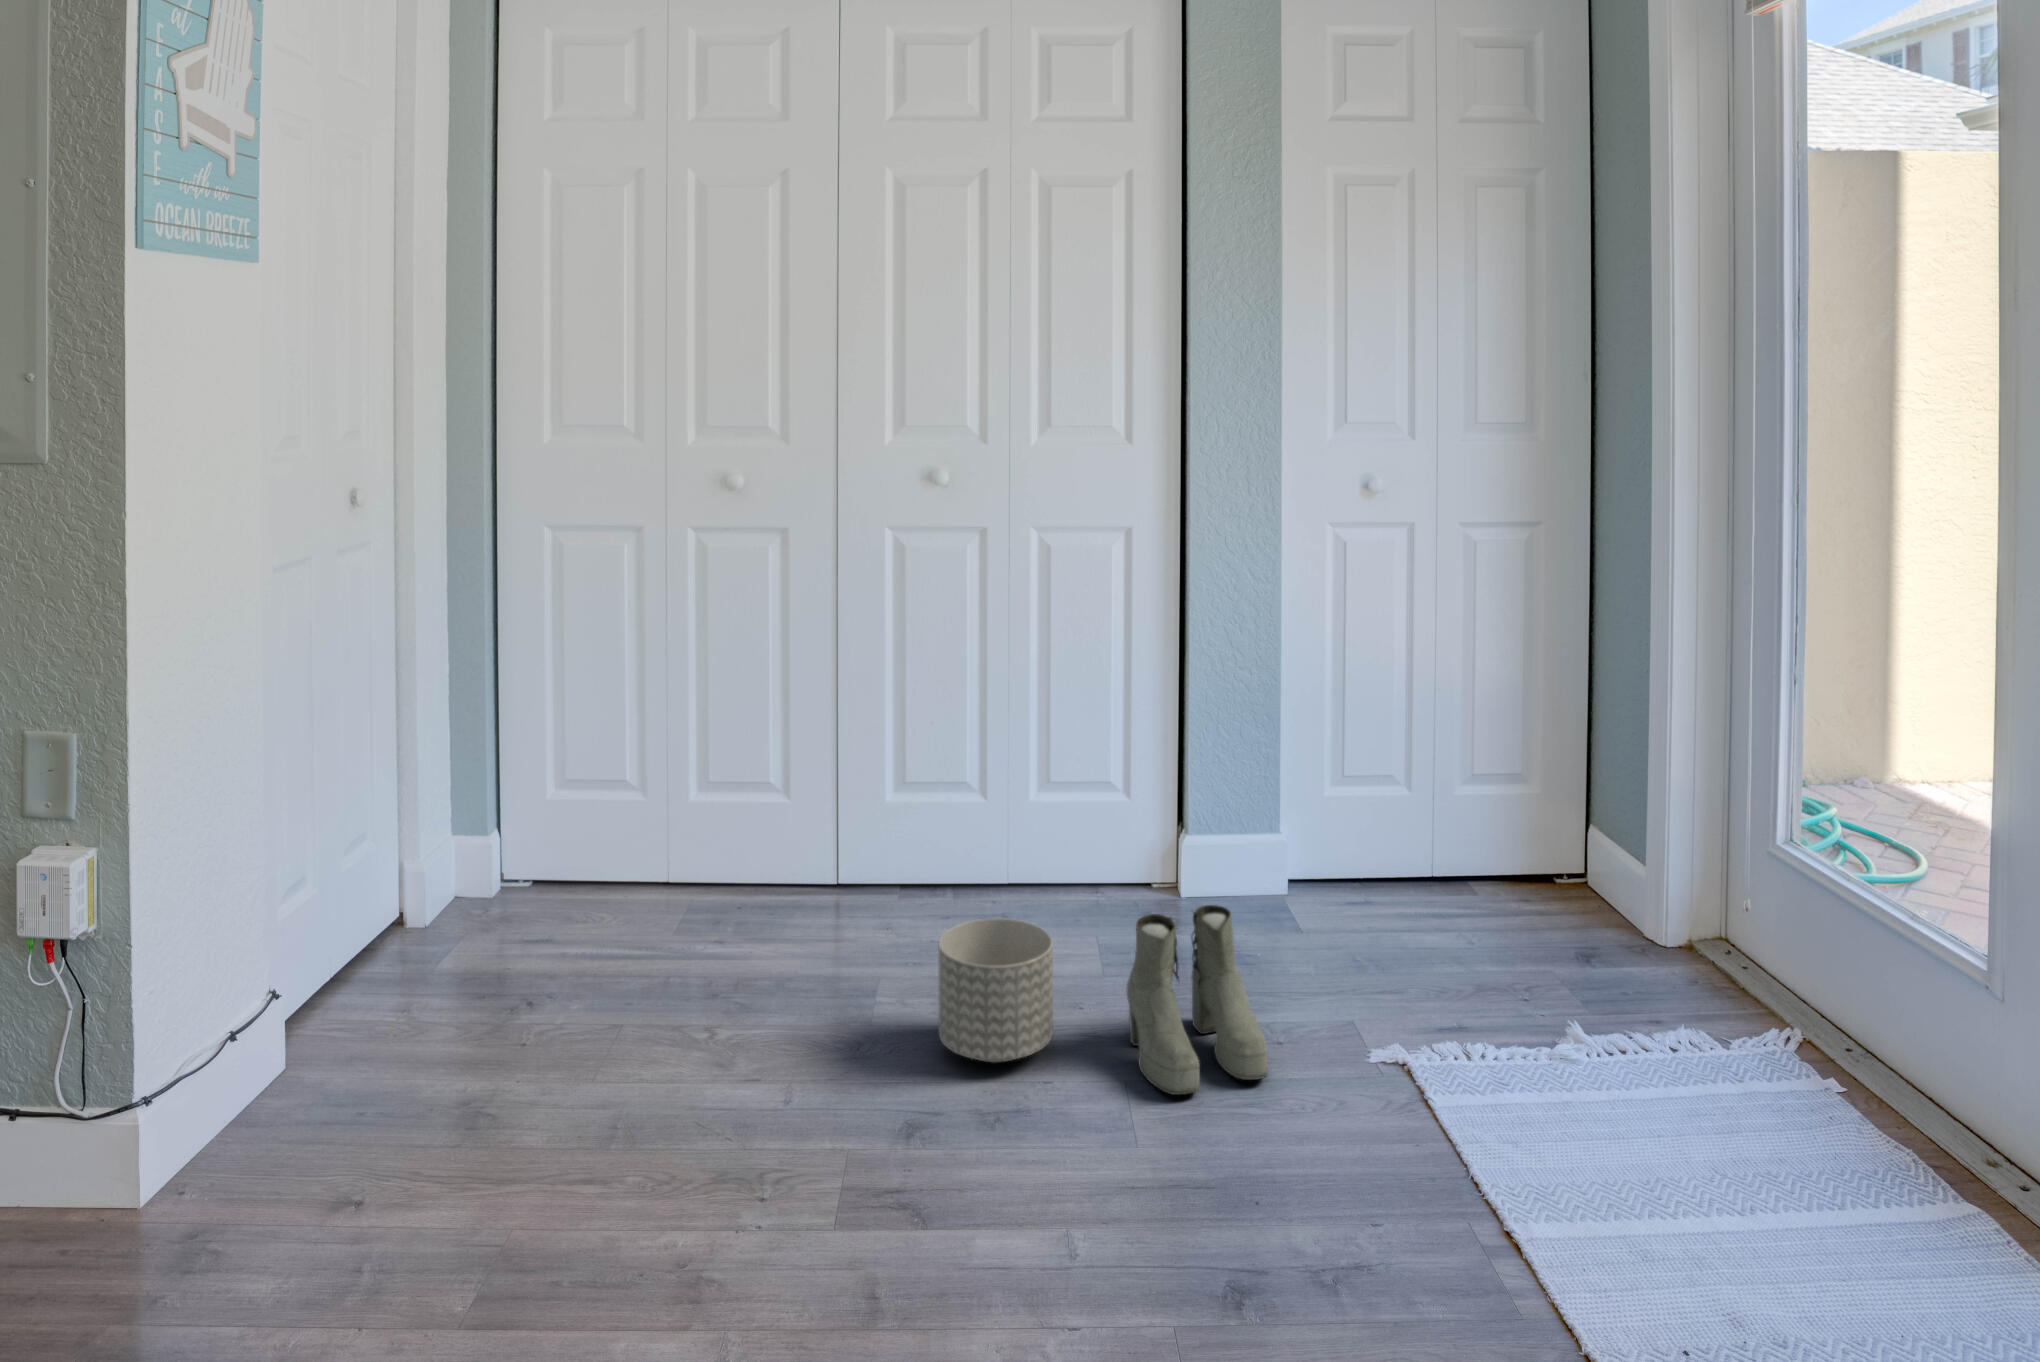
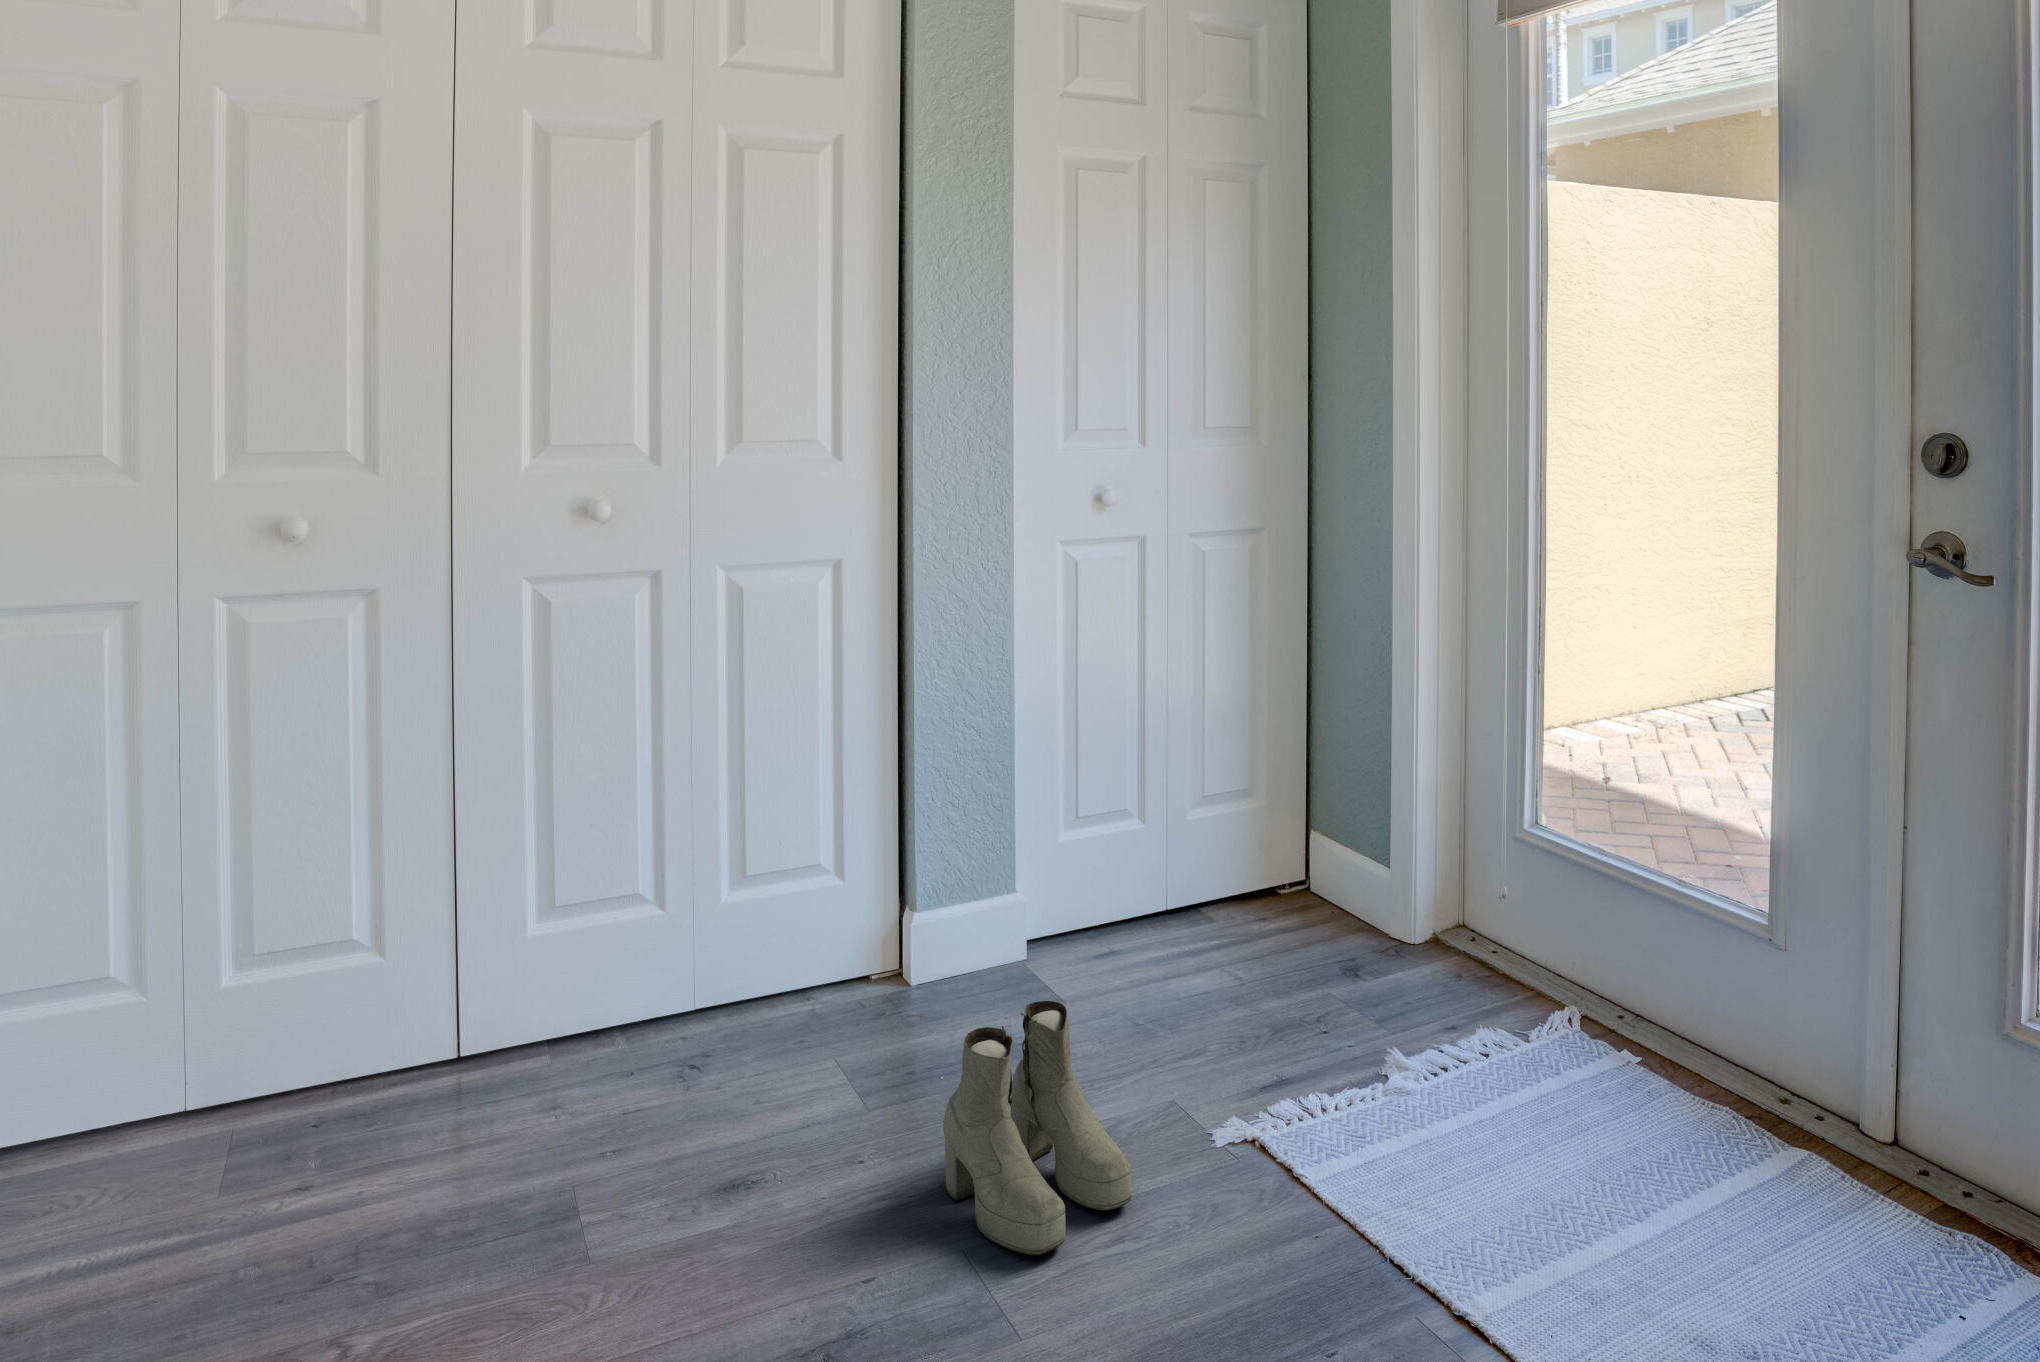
planter: present [938,918,1053,1063] -> none [703,1073,863,1282]

